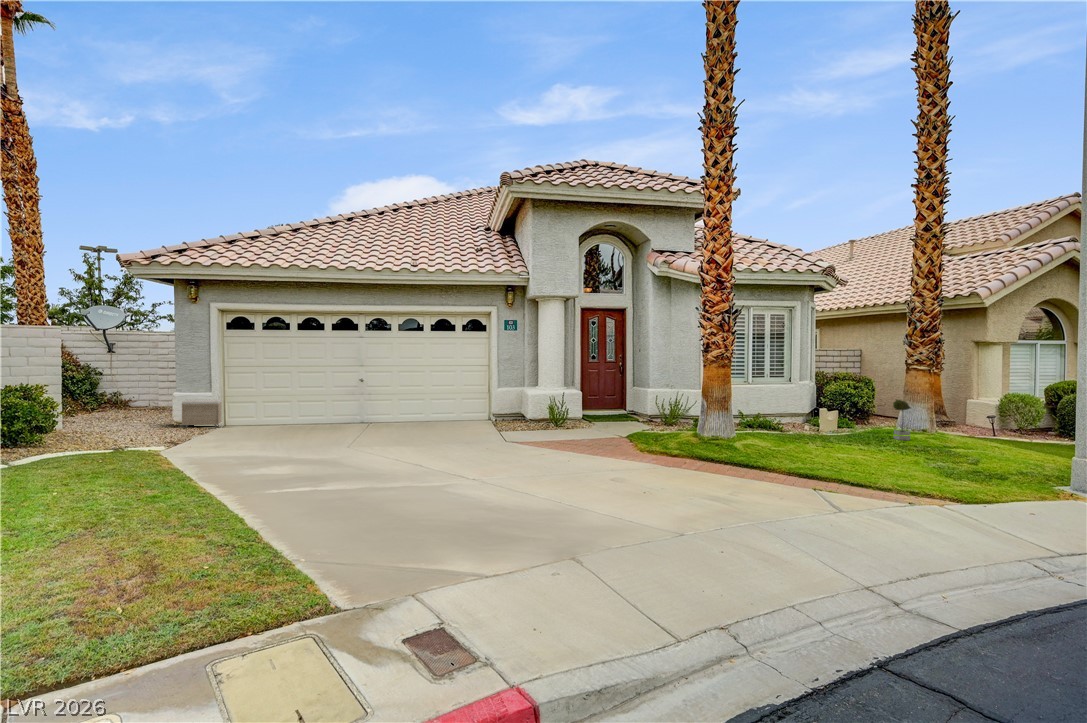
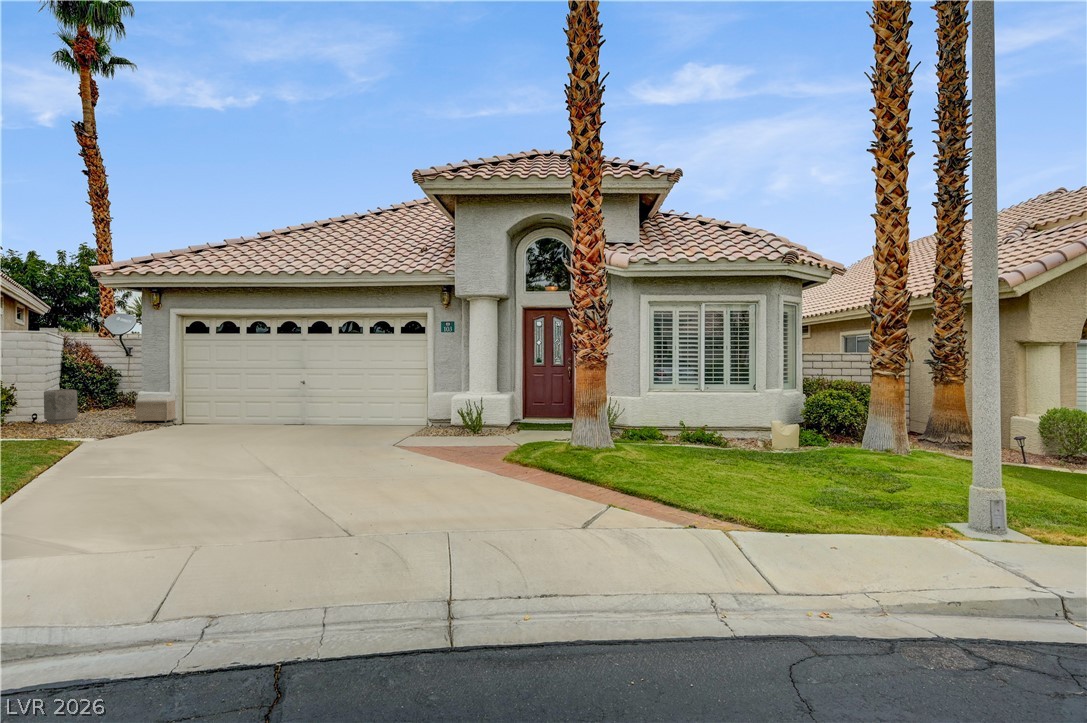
trash can: none [69,391,105,430] -> present [44,389,78,424]
potted tree: present [893,400,910,440] -> none [846,404,868,454]

